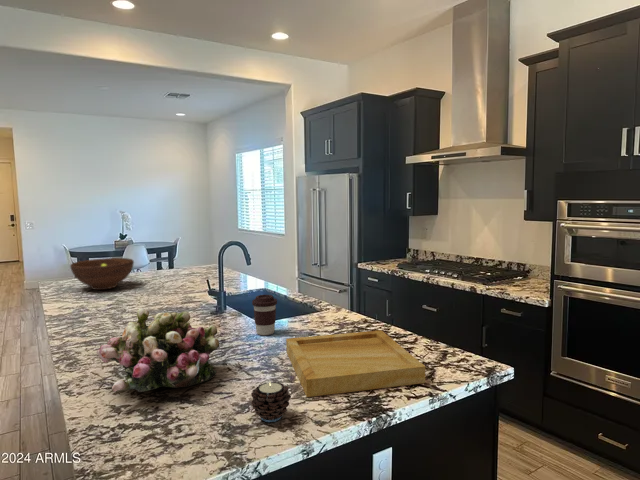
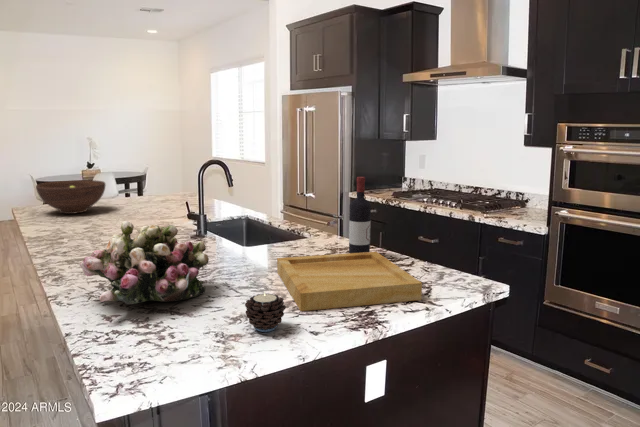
wine bottle: none [355,258,375,335] -> present [349,177,371,253]
coffee cup: present [252,295,277,335] -> none [240,215,266,257]

